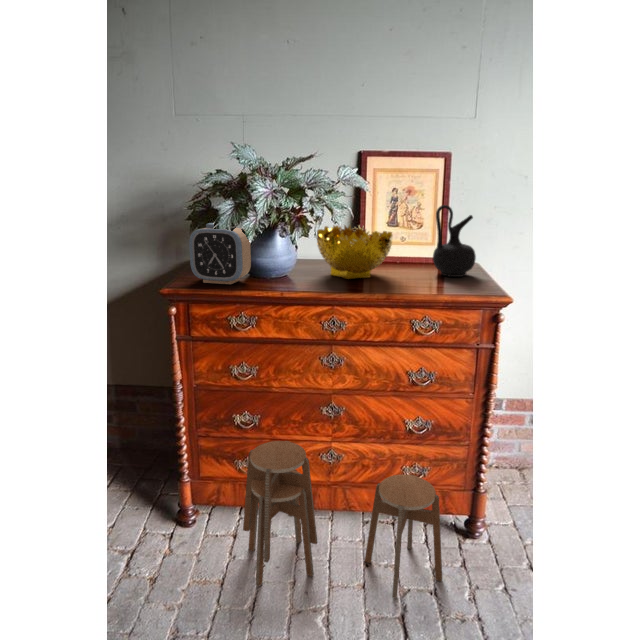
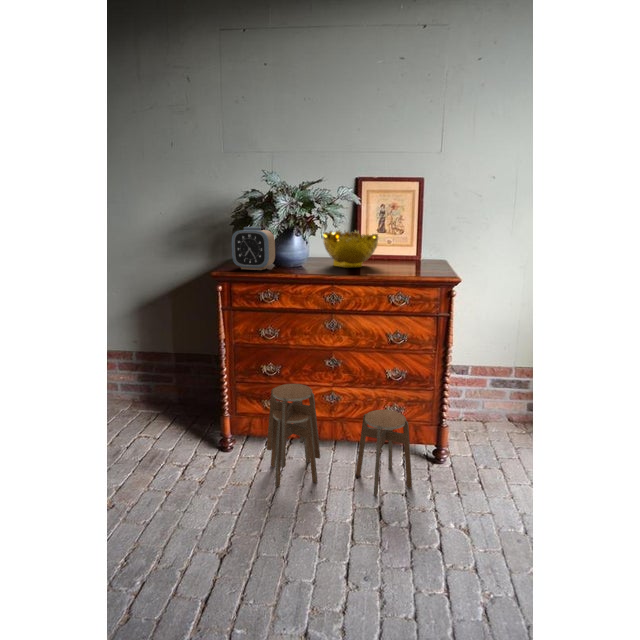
ceramic jug: present [433,205,476,277] -> none [409,214,440,267]

